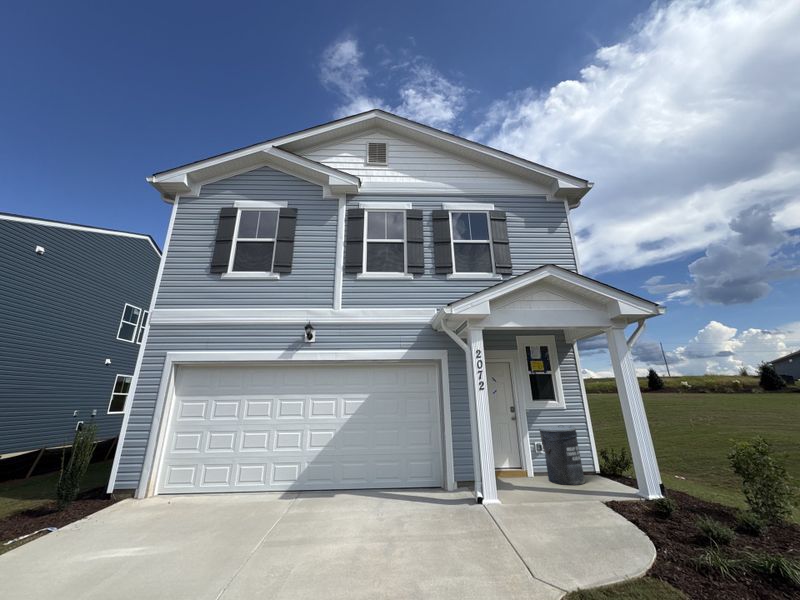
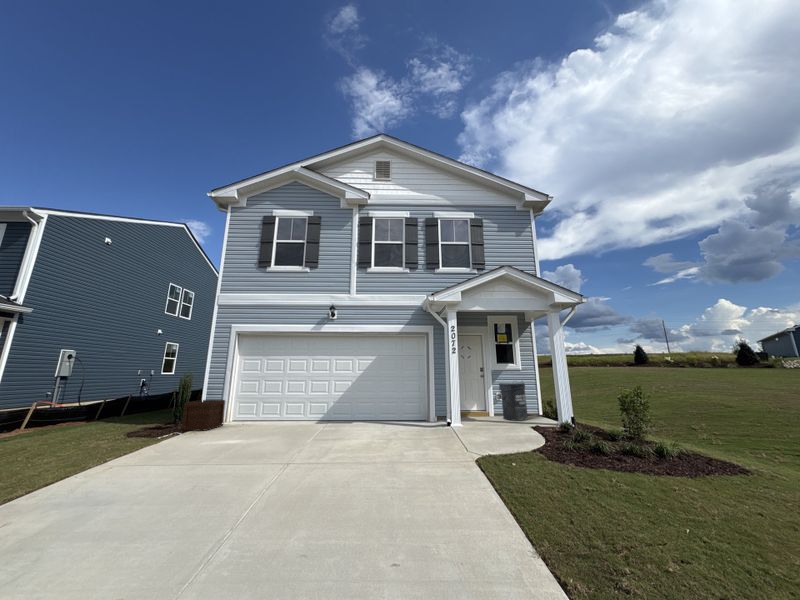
wooden crate: none [73,462,150,515] -> present [182,400,225,431]

